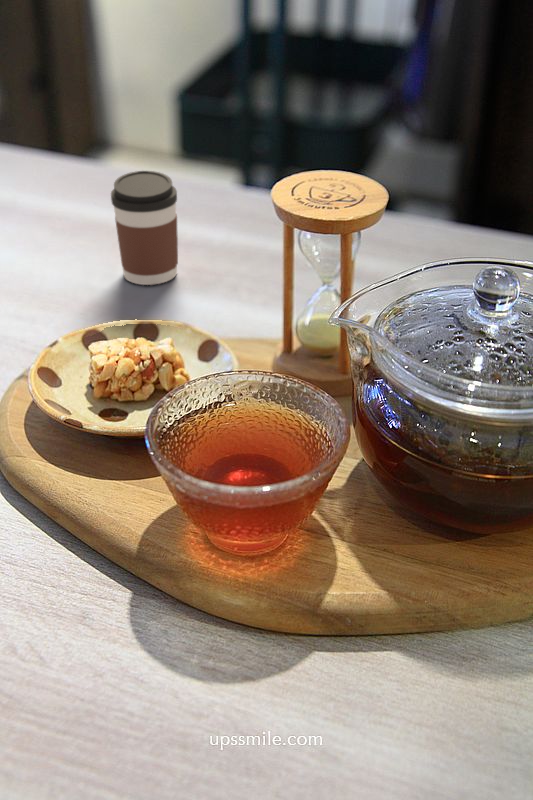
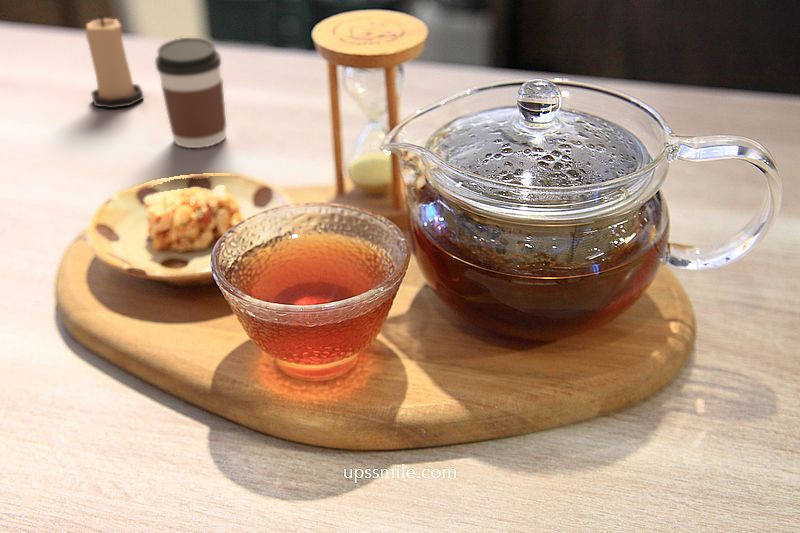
candle: none [44,138,97,234] -> present [86,16,143,108]

